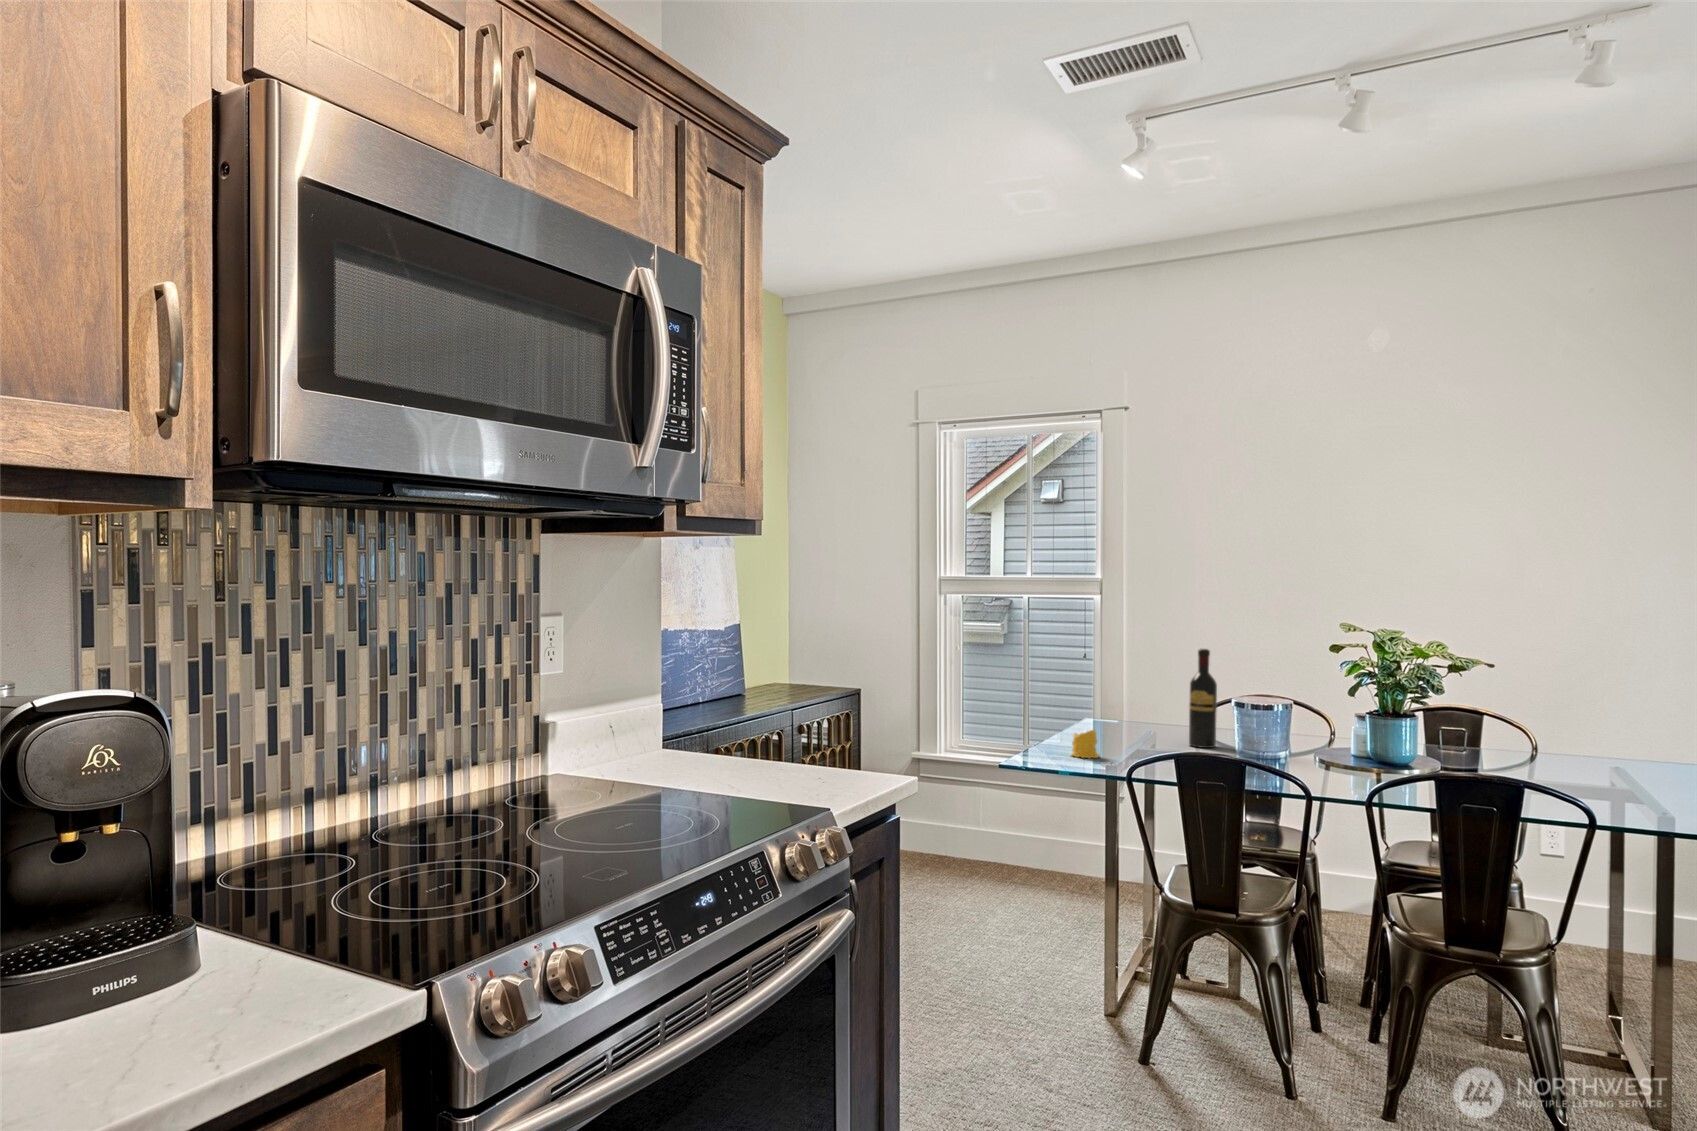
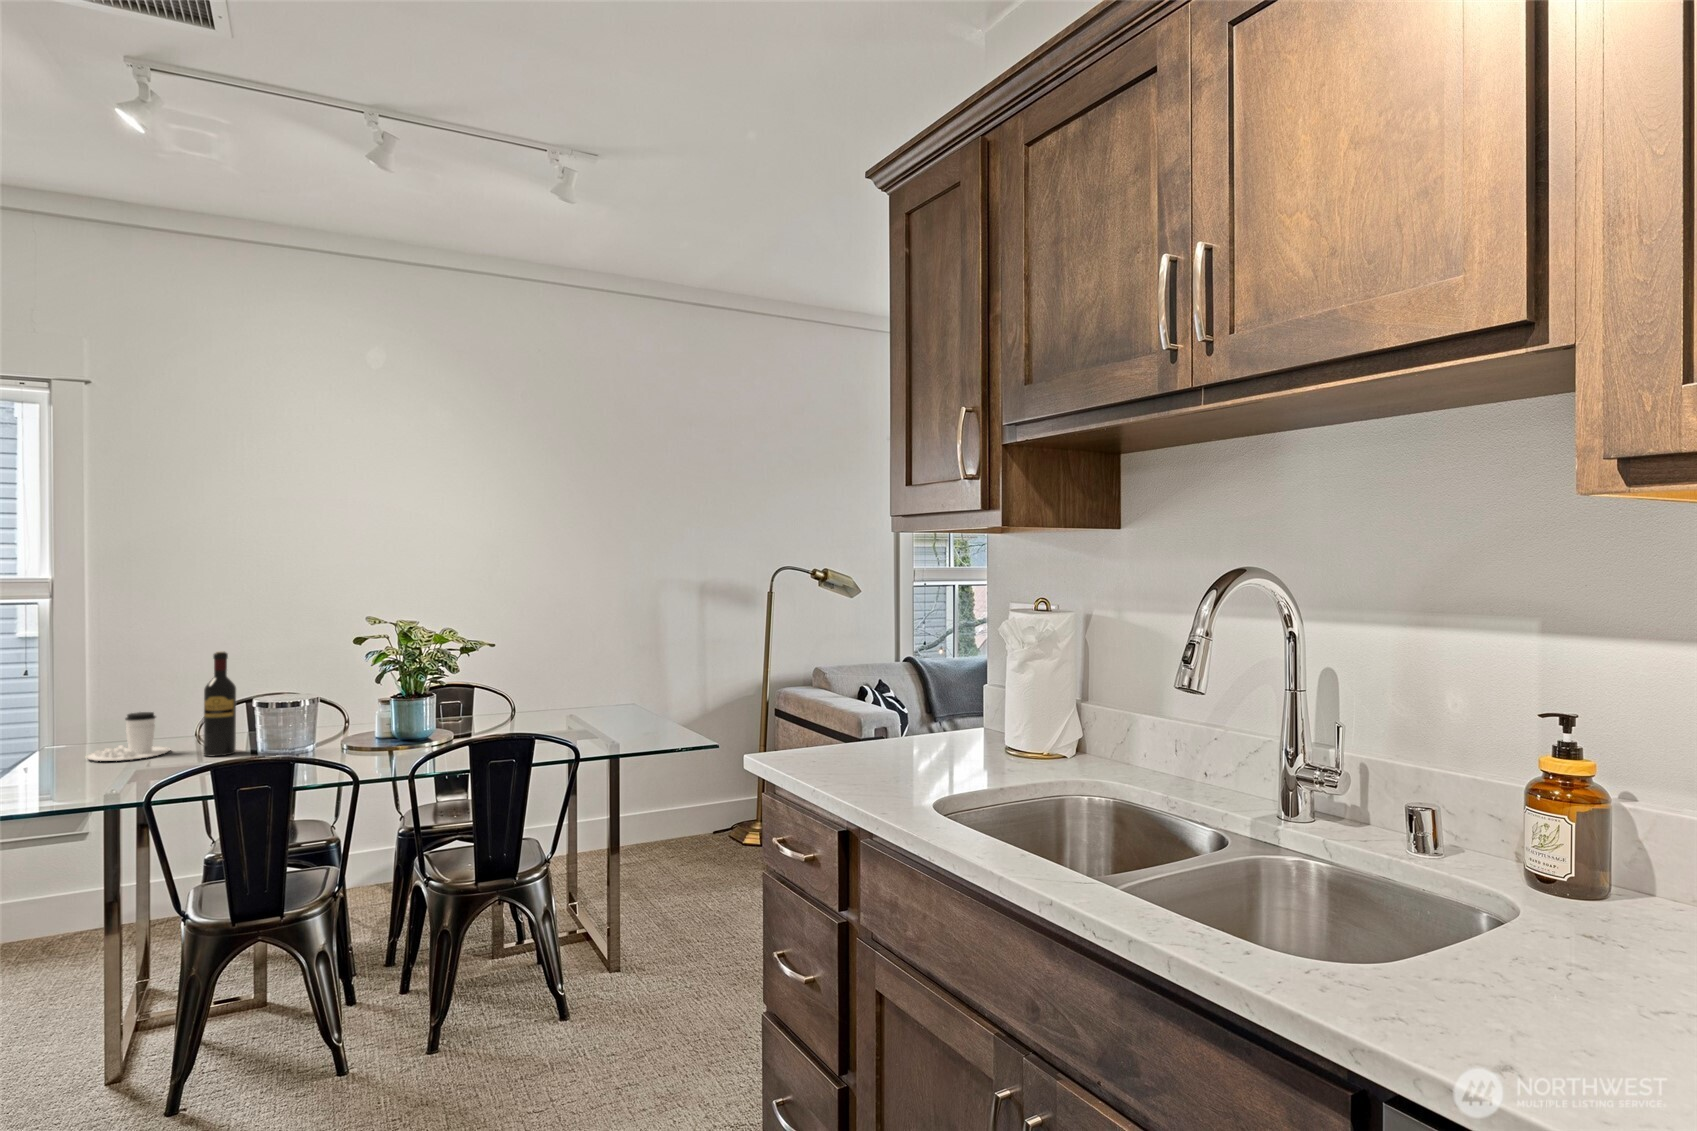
coffee cup: none [1103,697,1166,739] -> present [86,712,170,761]
candle: present [1072,730,1099,758] -> none [53,756,98,793]

